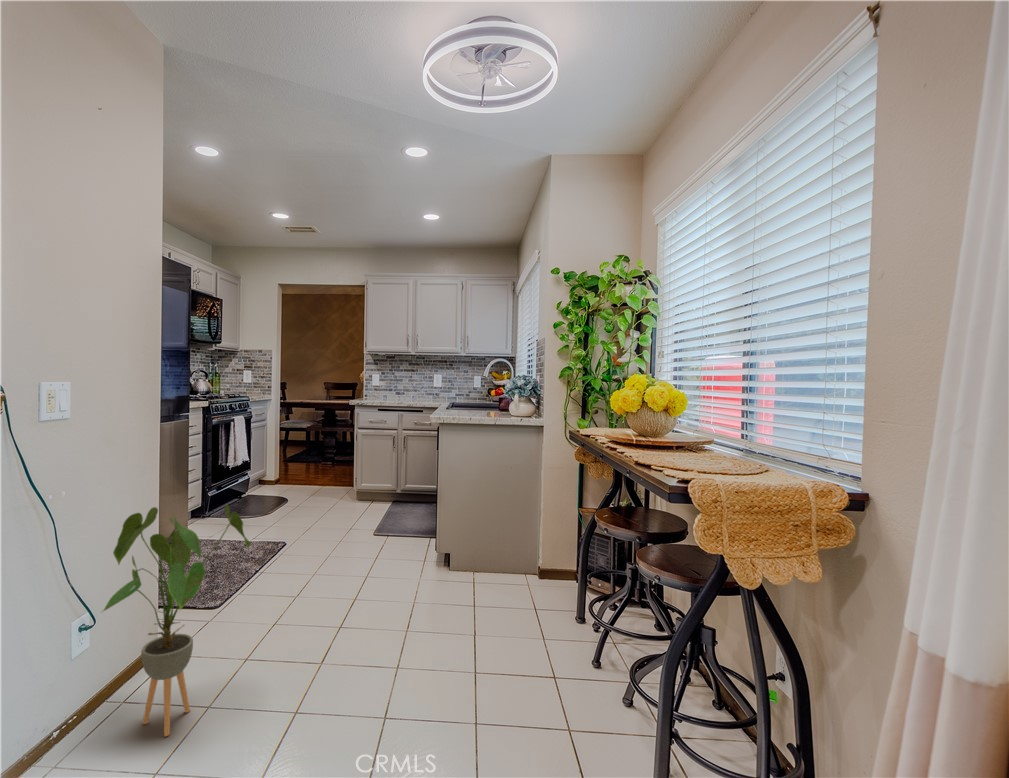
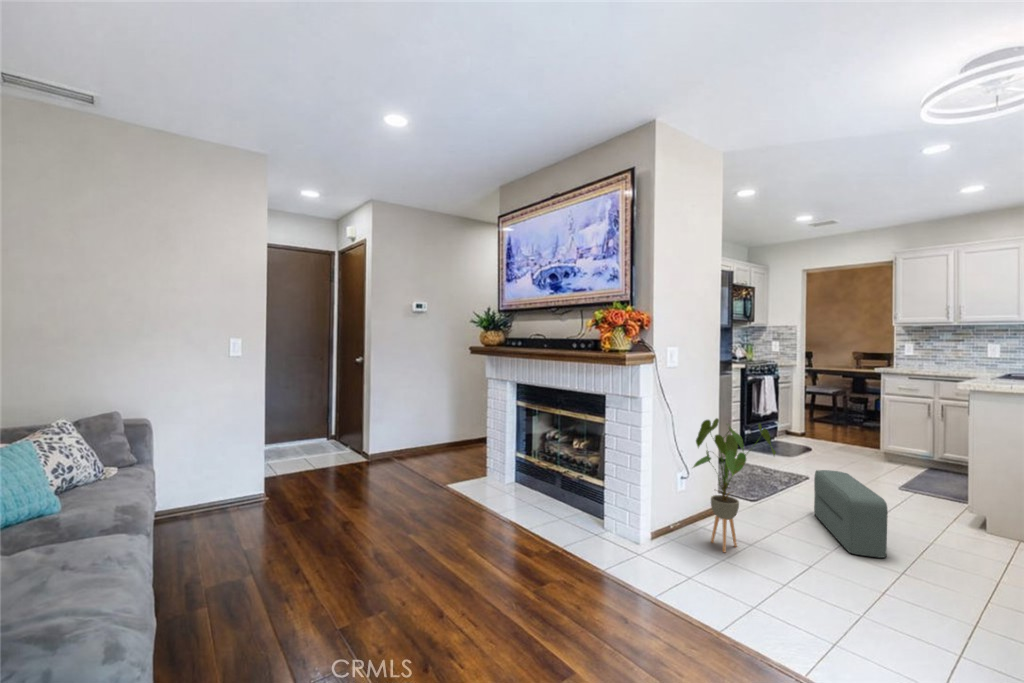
pouf: none [297,537,379,646] -> present [814,470,888,558]

